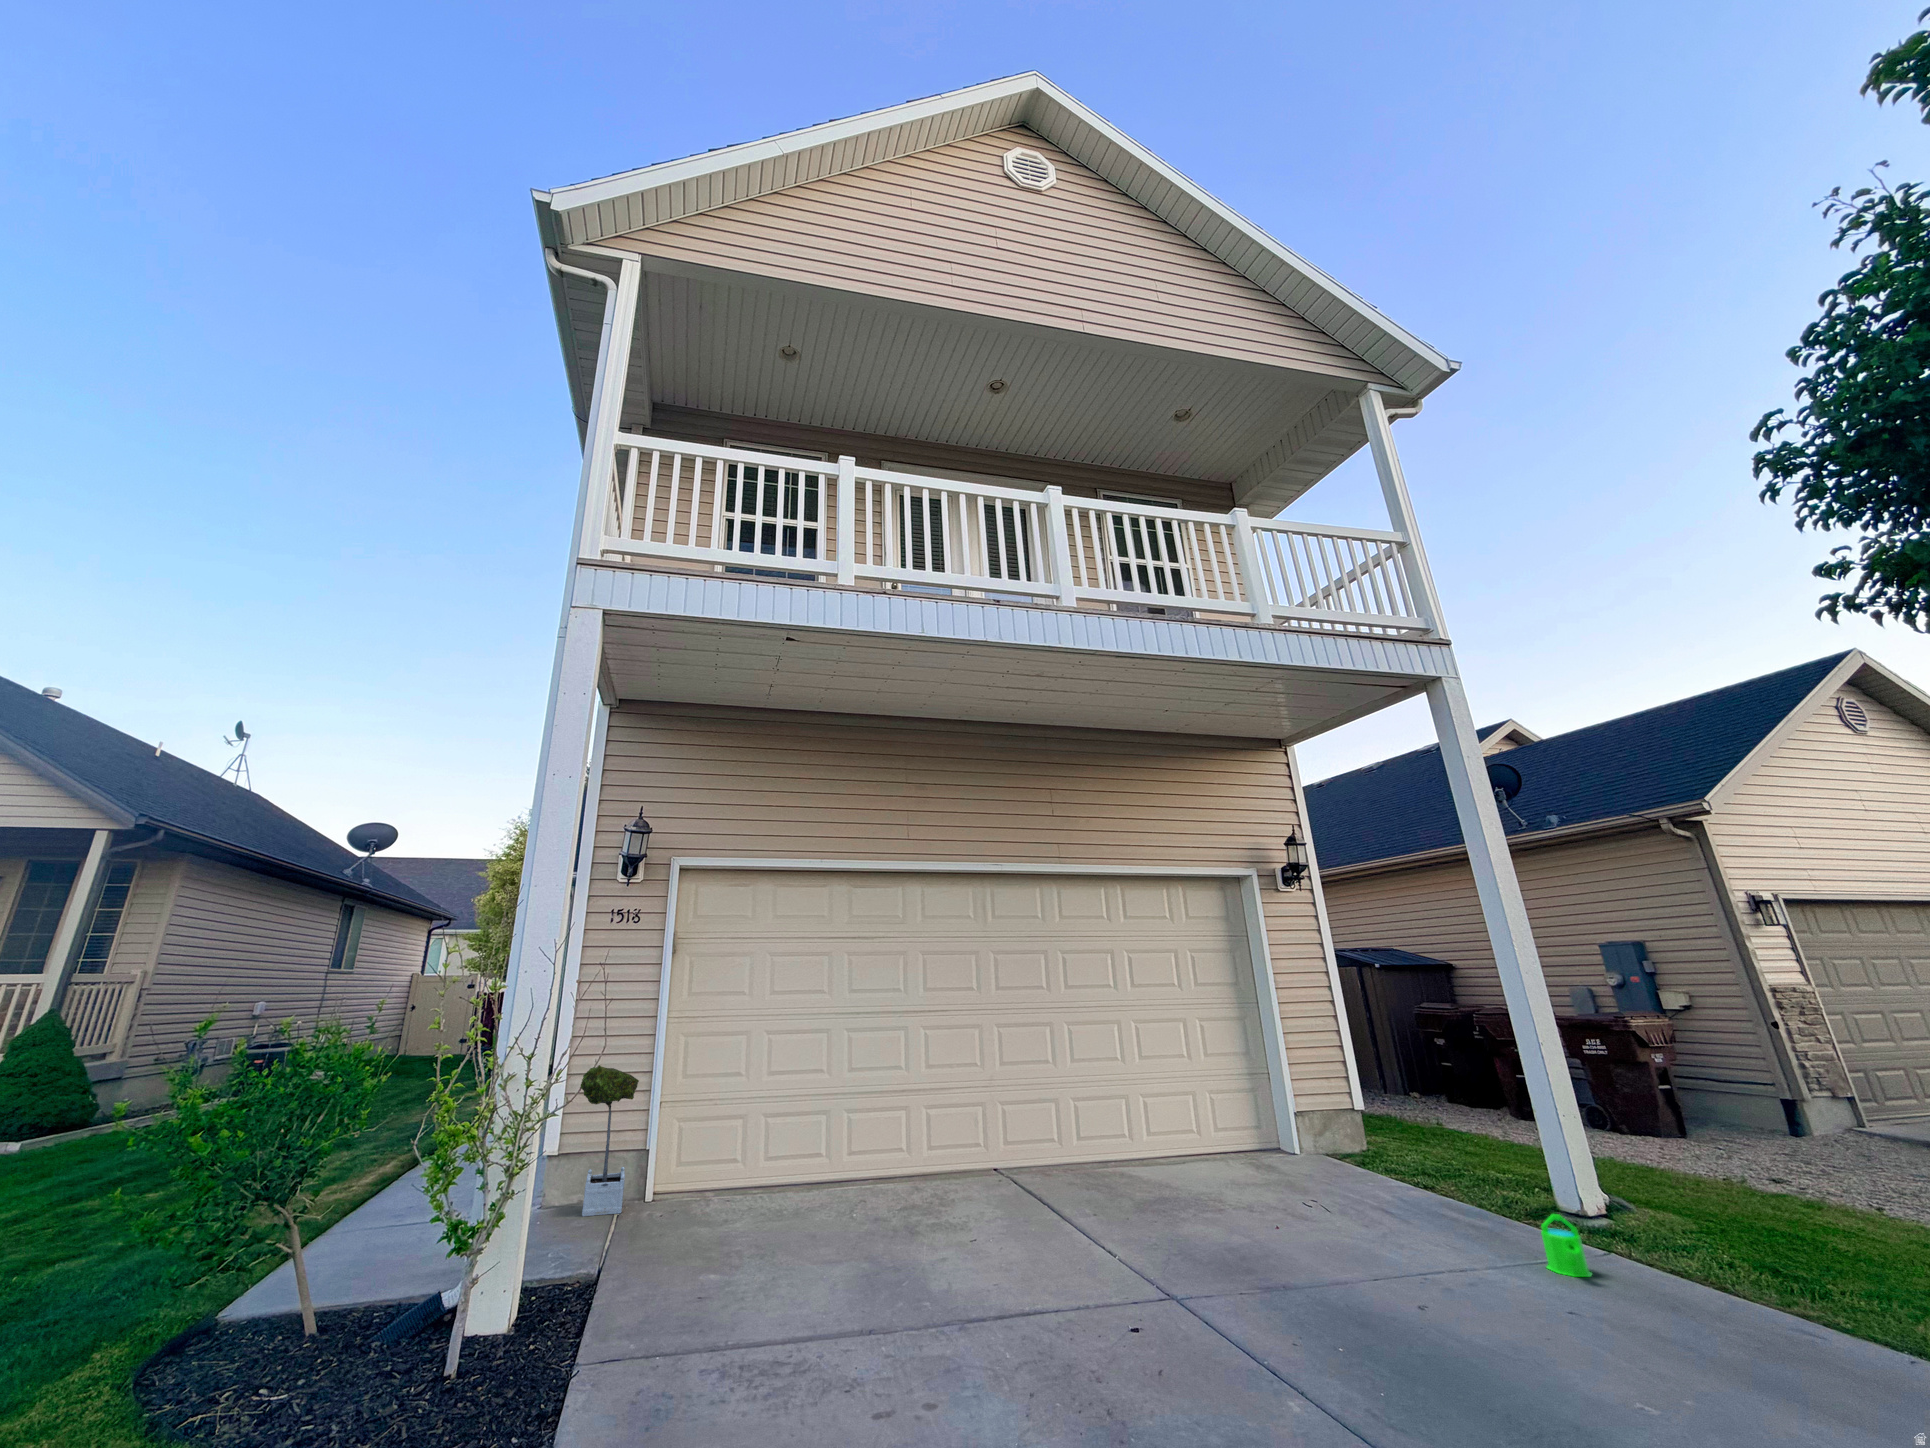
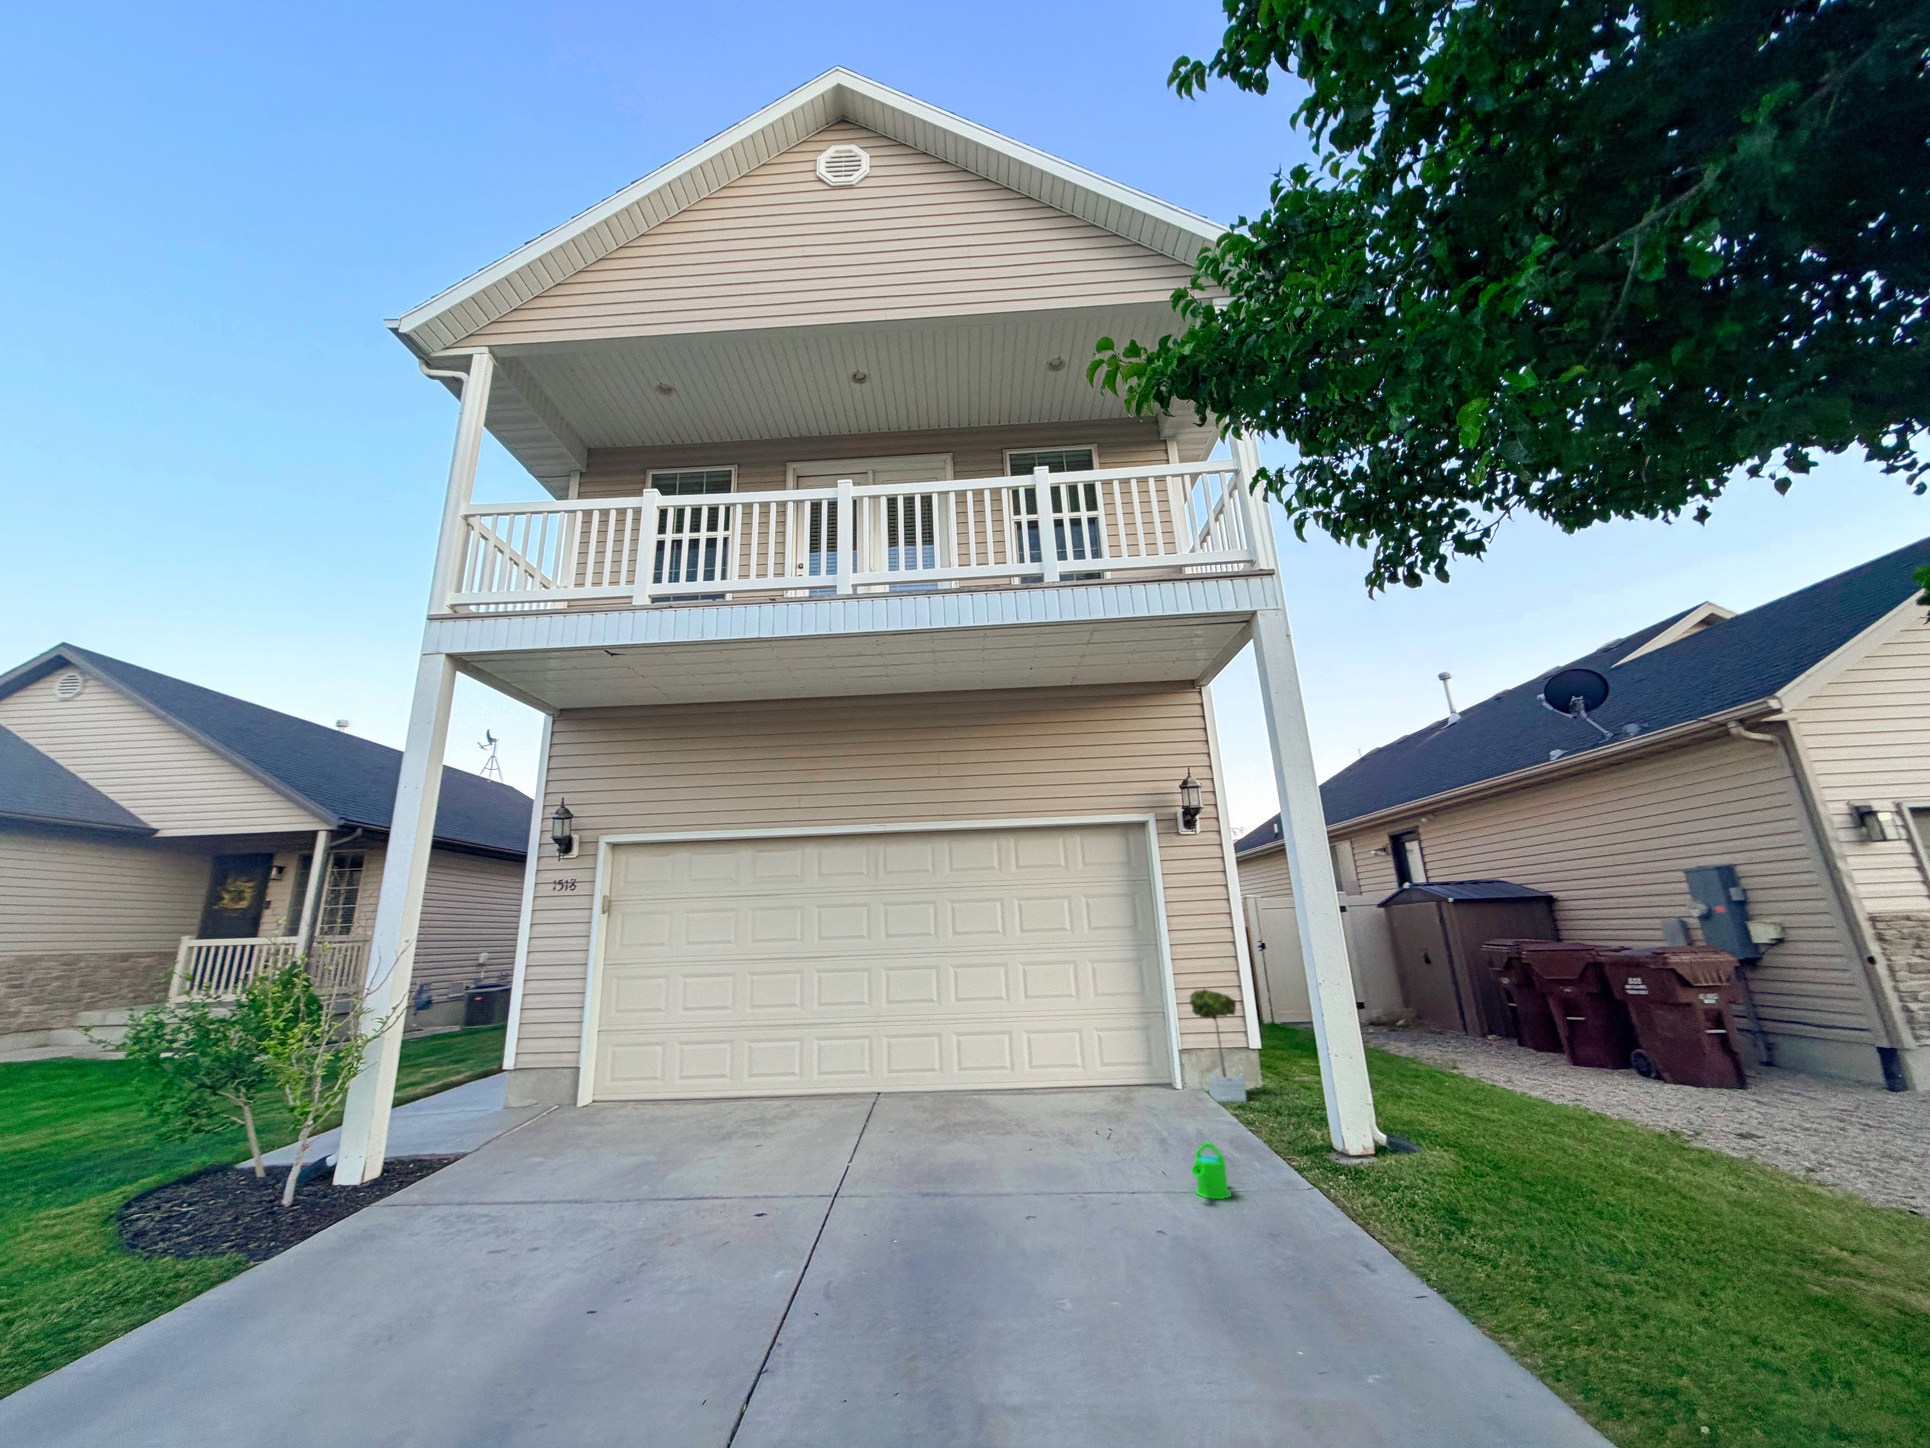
potted tree: present [581,1065,639,1216] -> present [1190,989,1247,1102]

